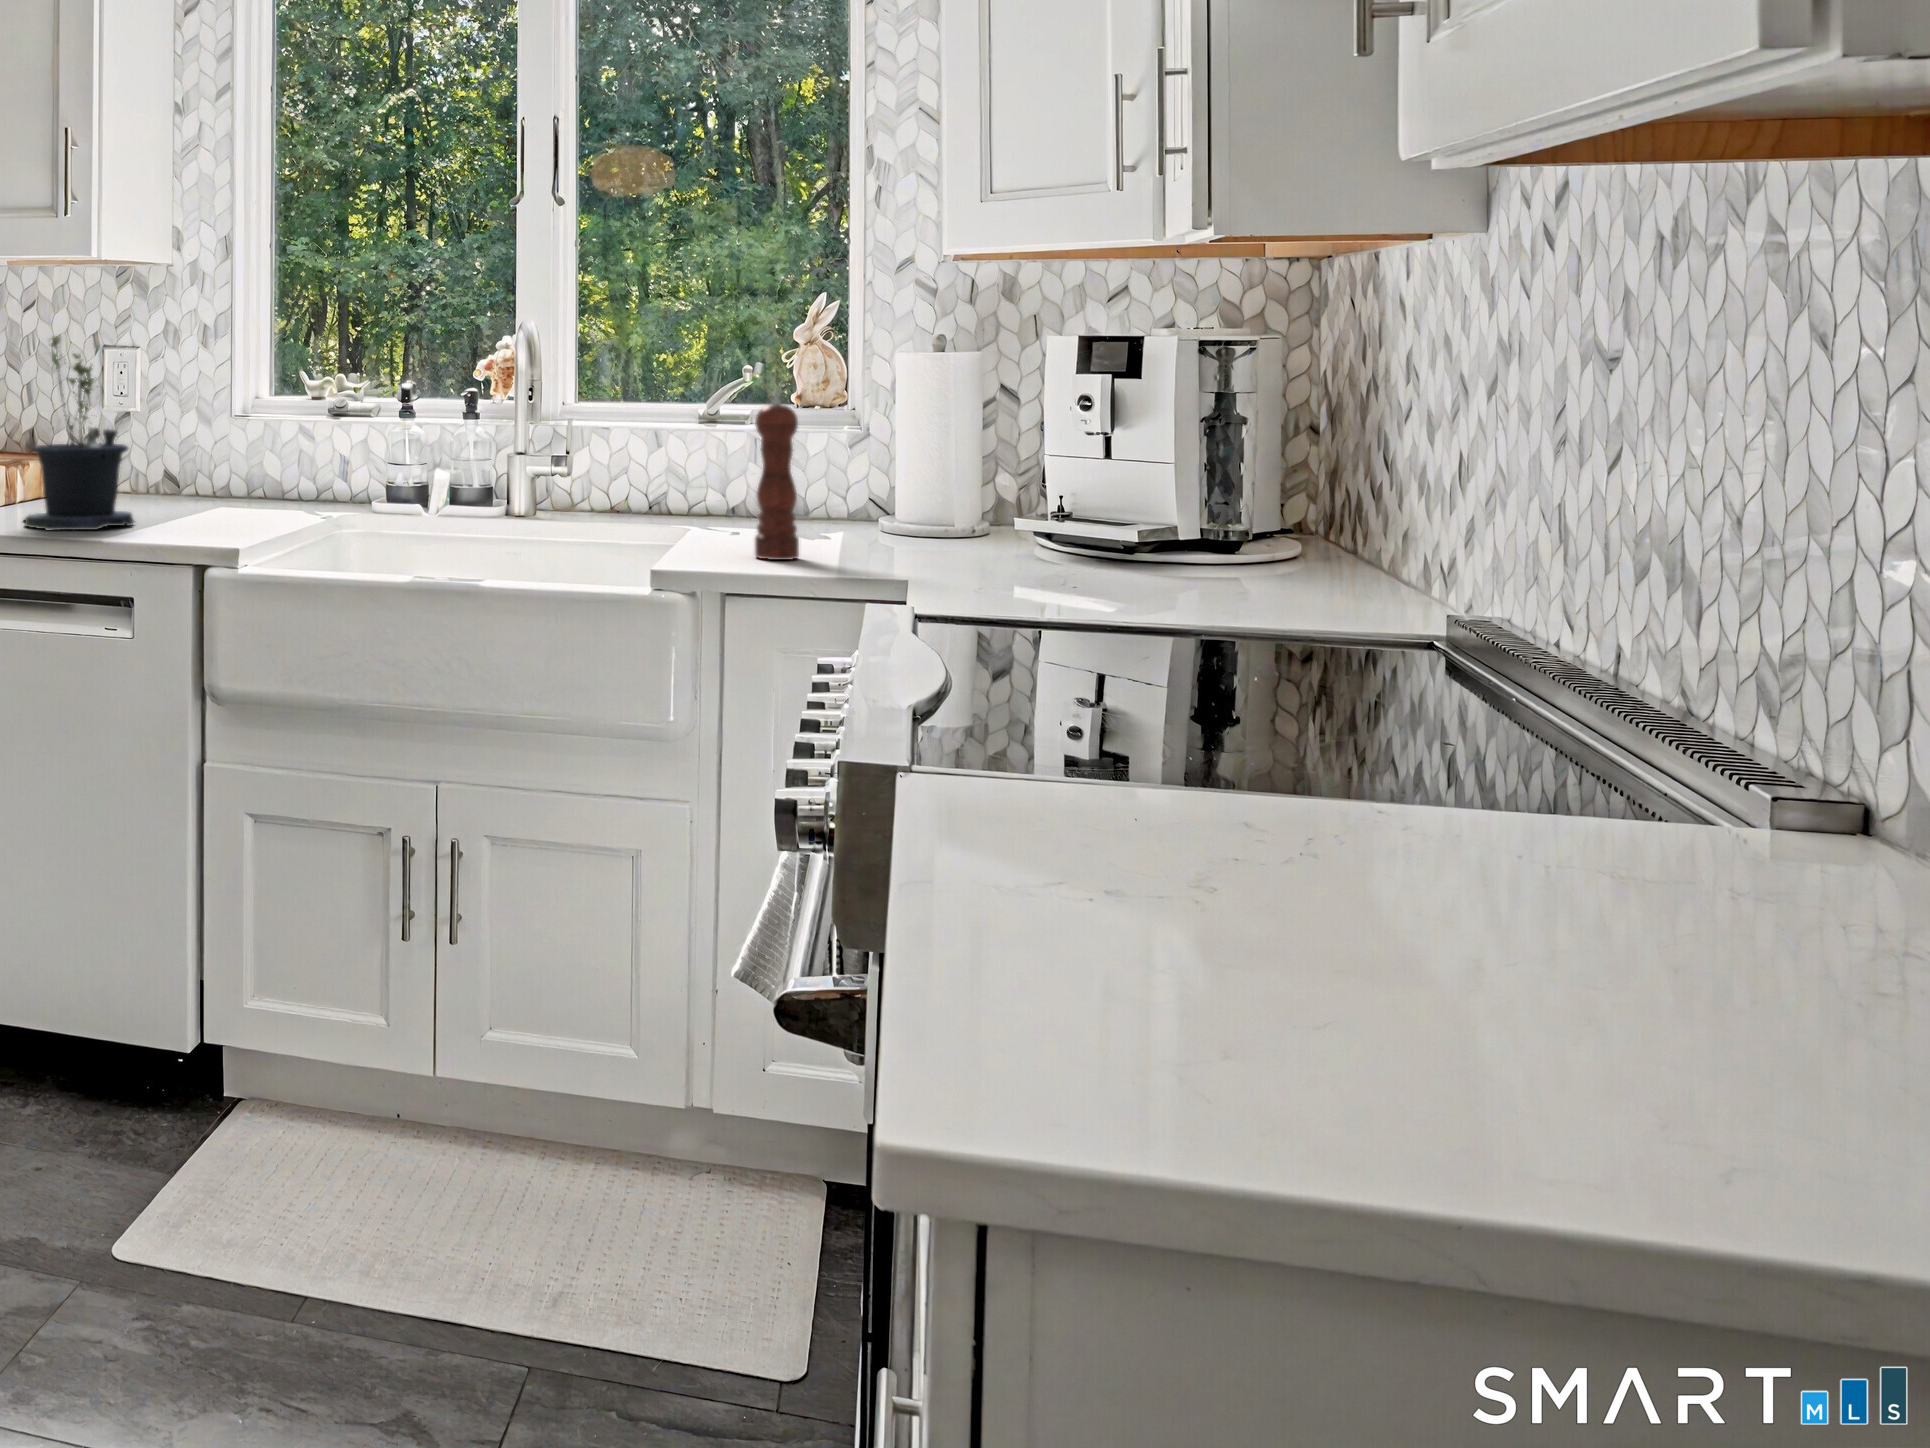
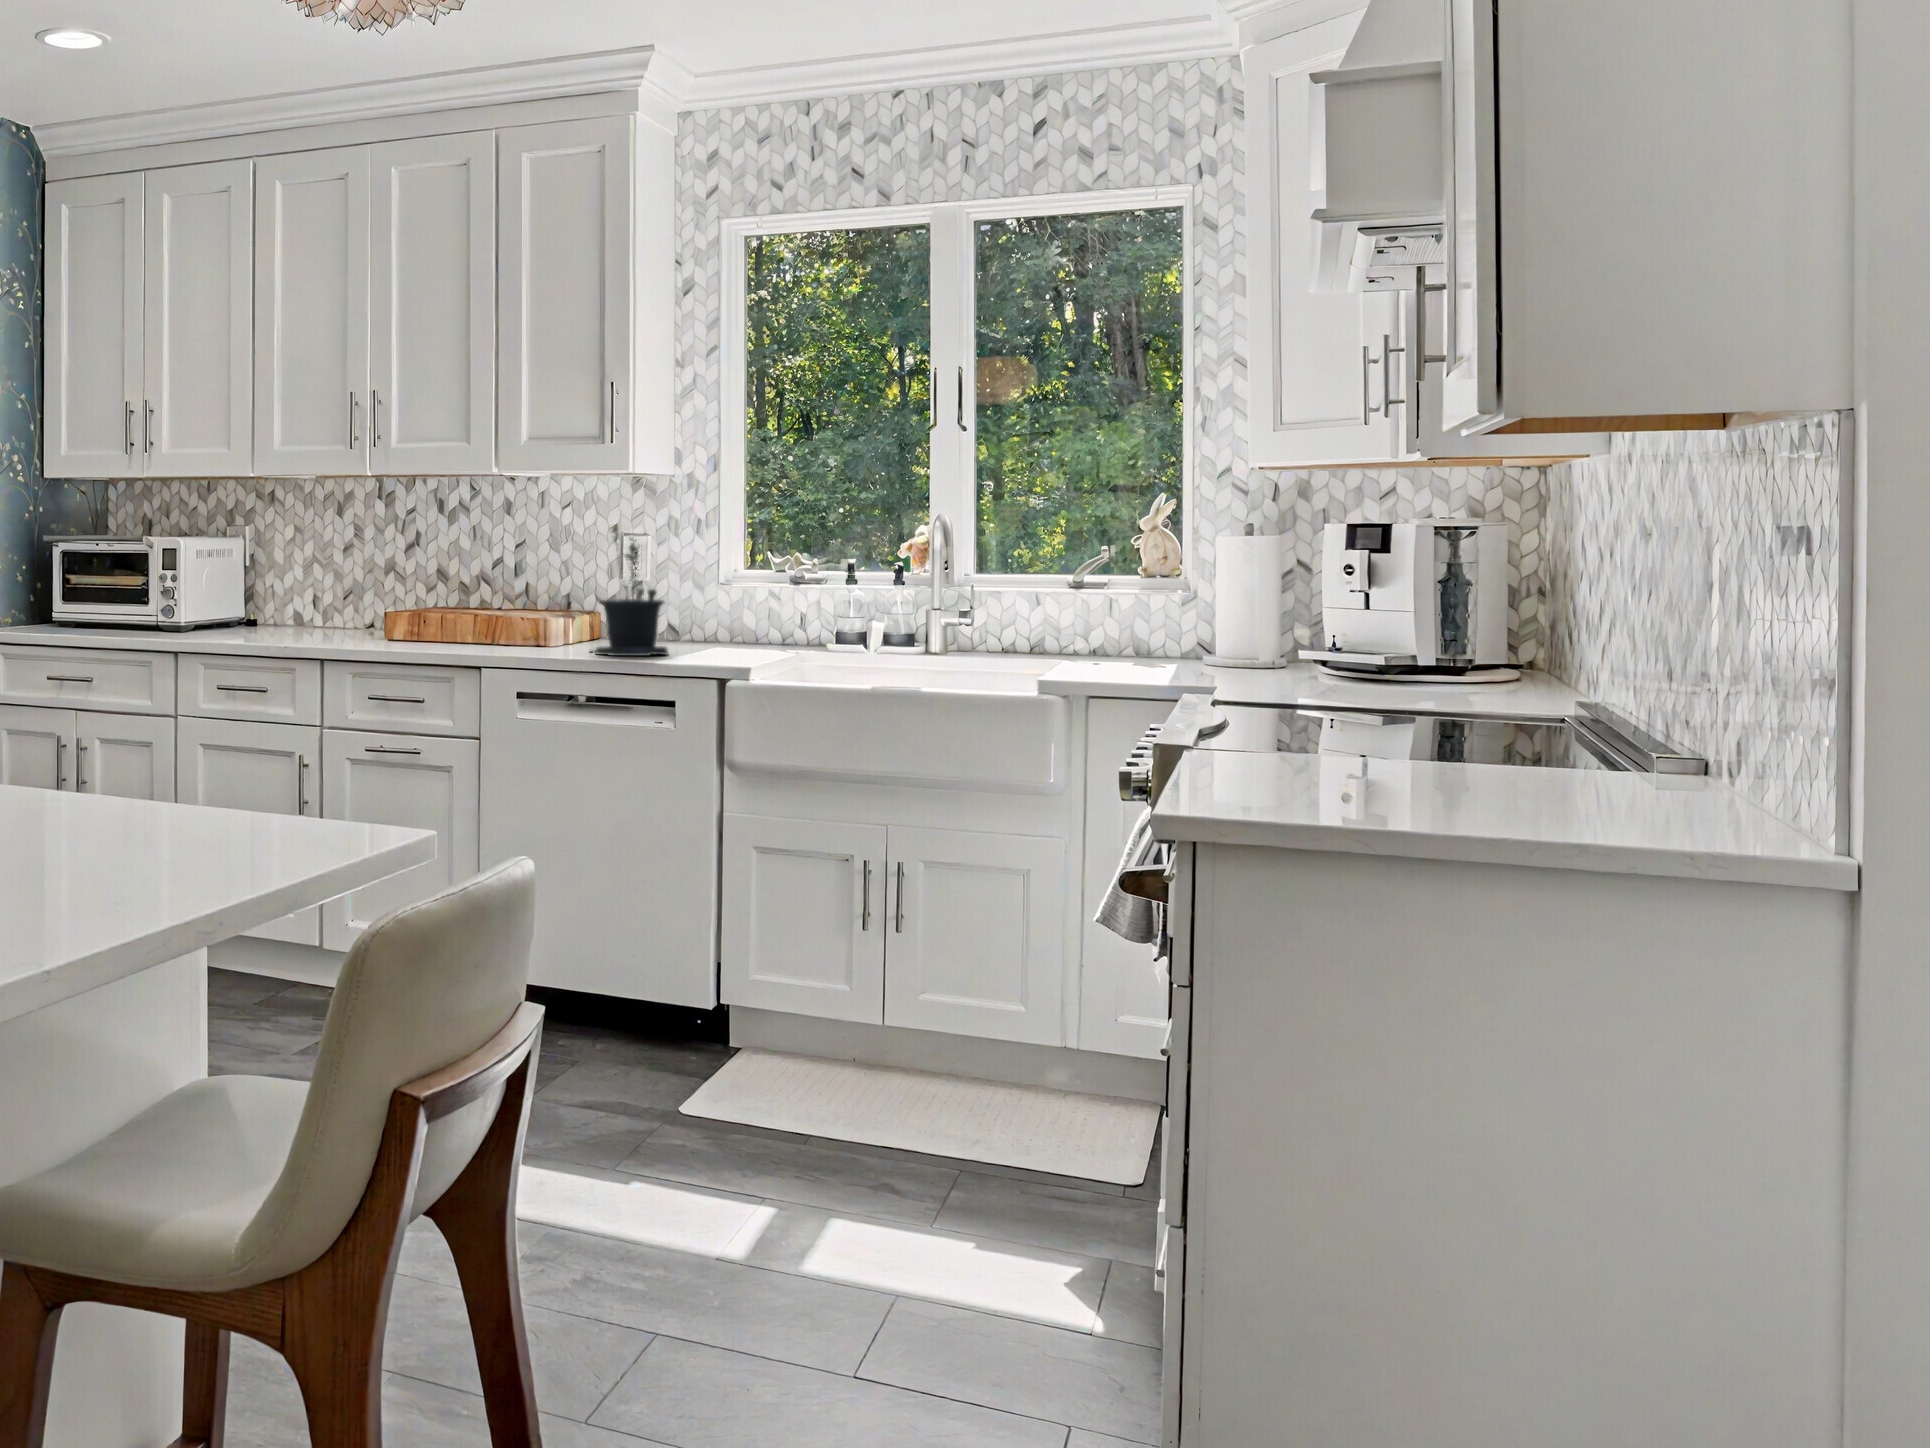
pepper mill: present [755,392,799,560] -> none [1115,562,1146,675]

